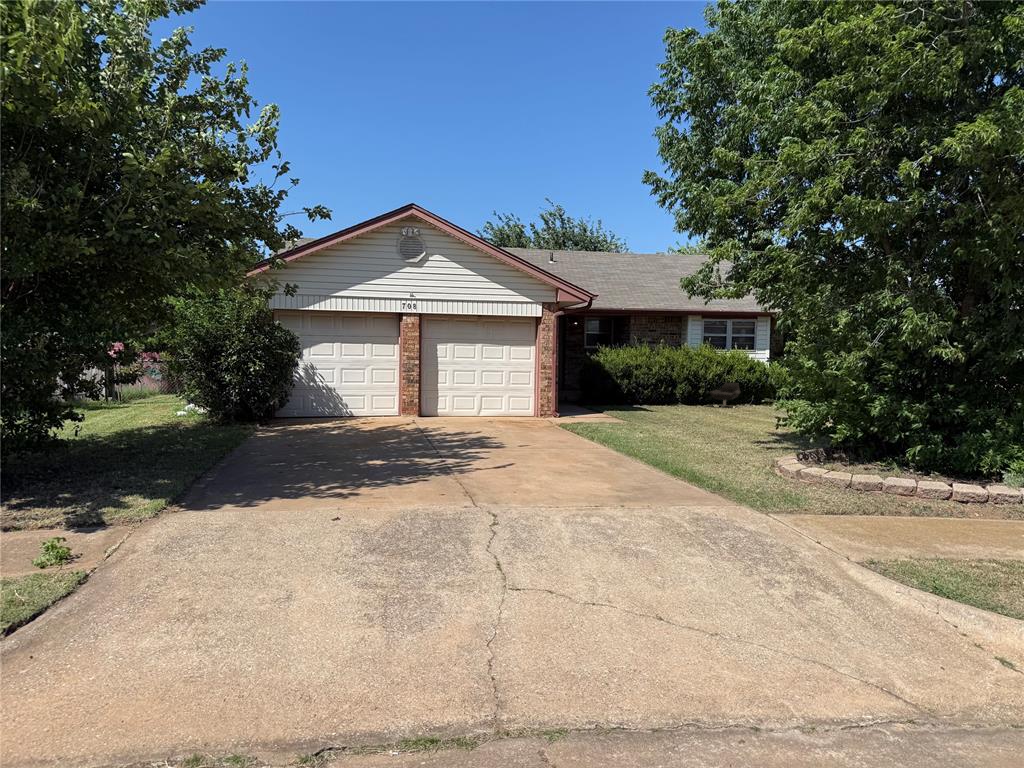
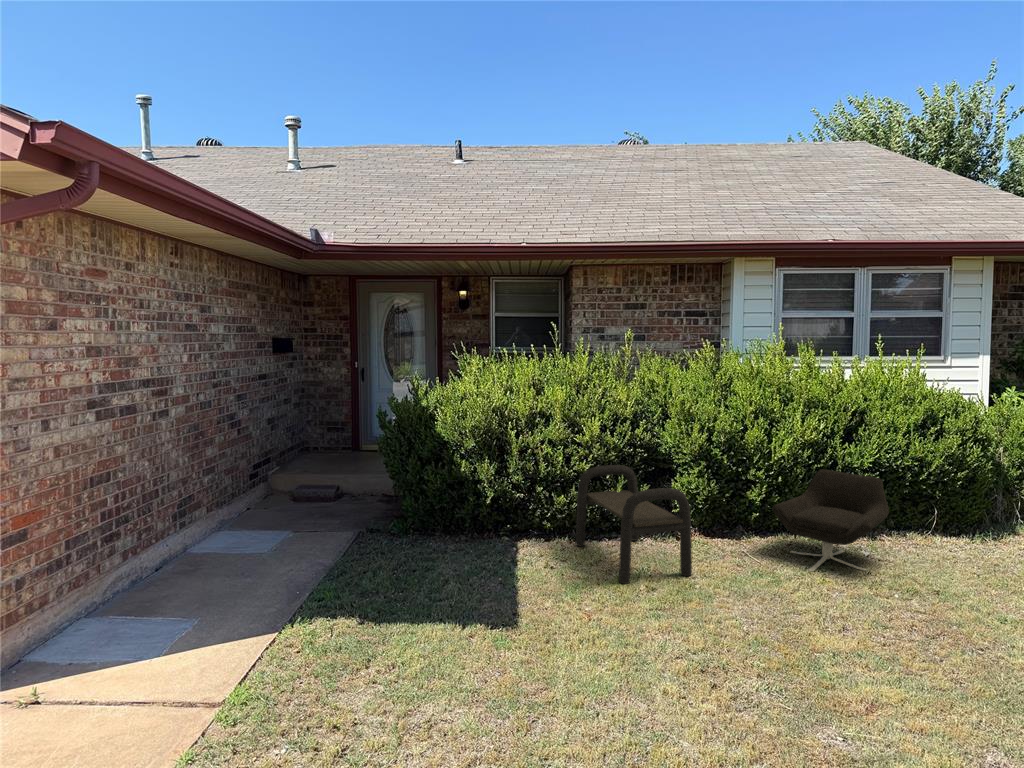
bench: none [652,381,691,409] -> present [576,465,692,584]

